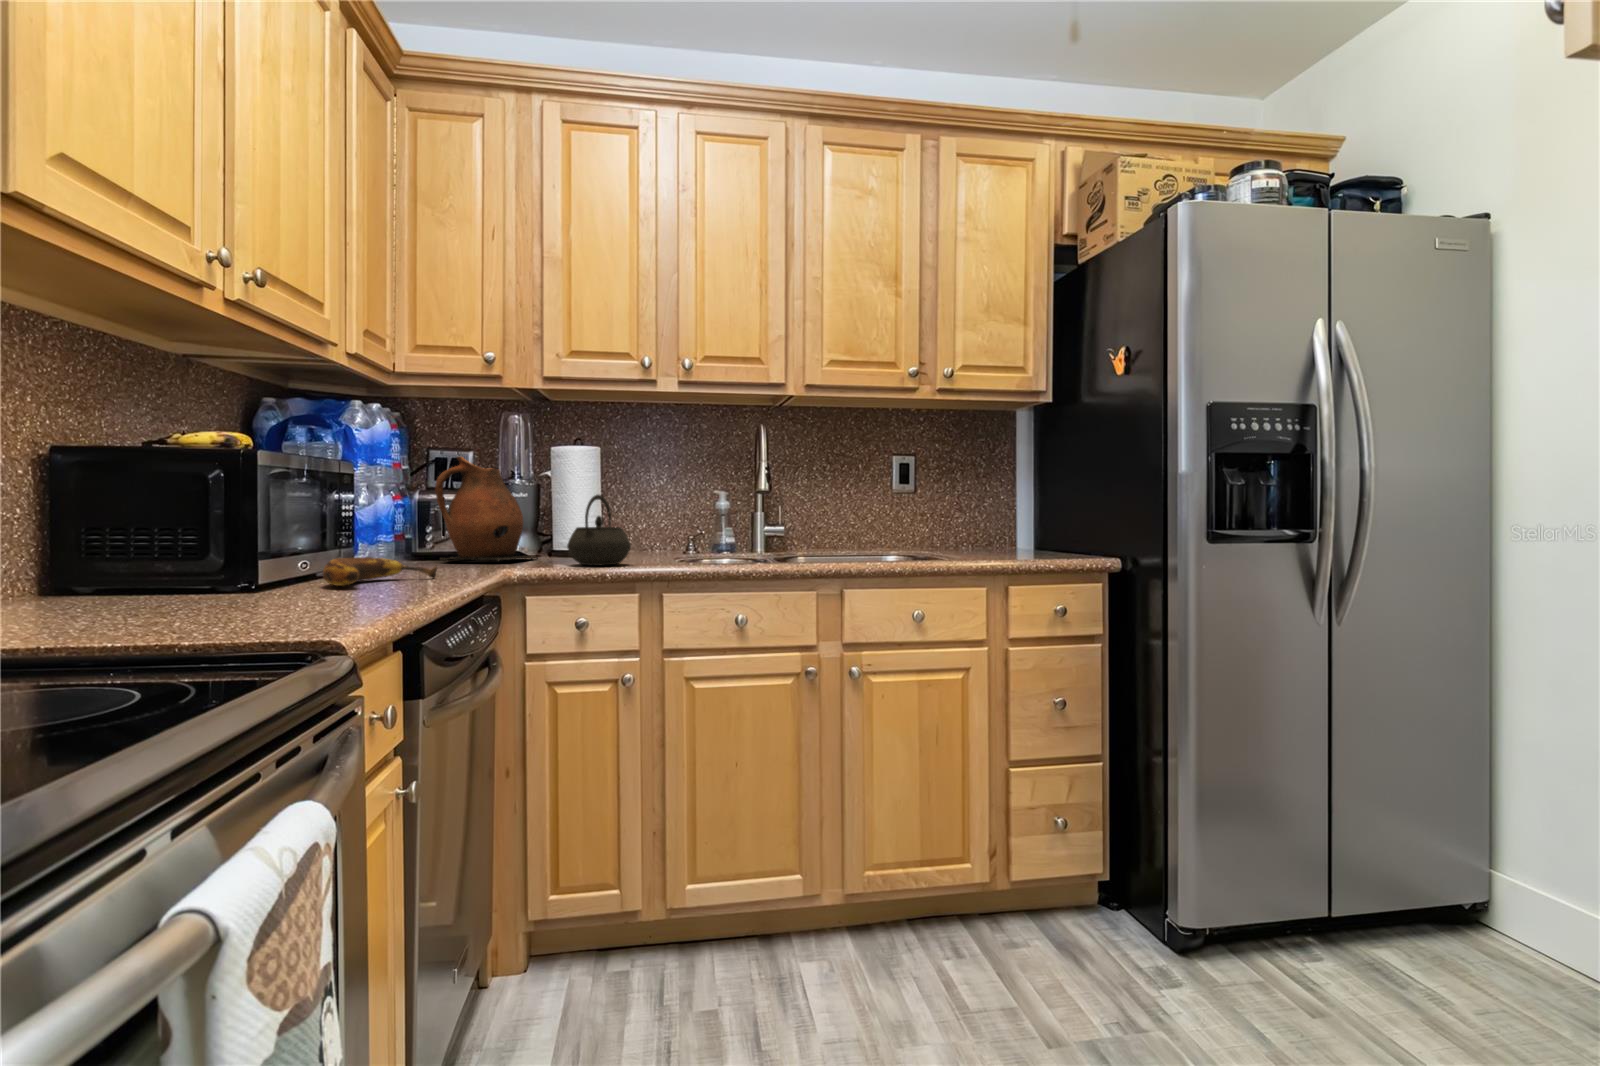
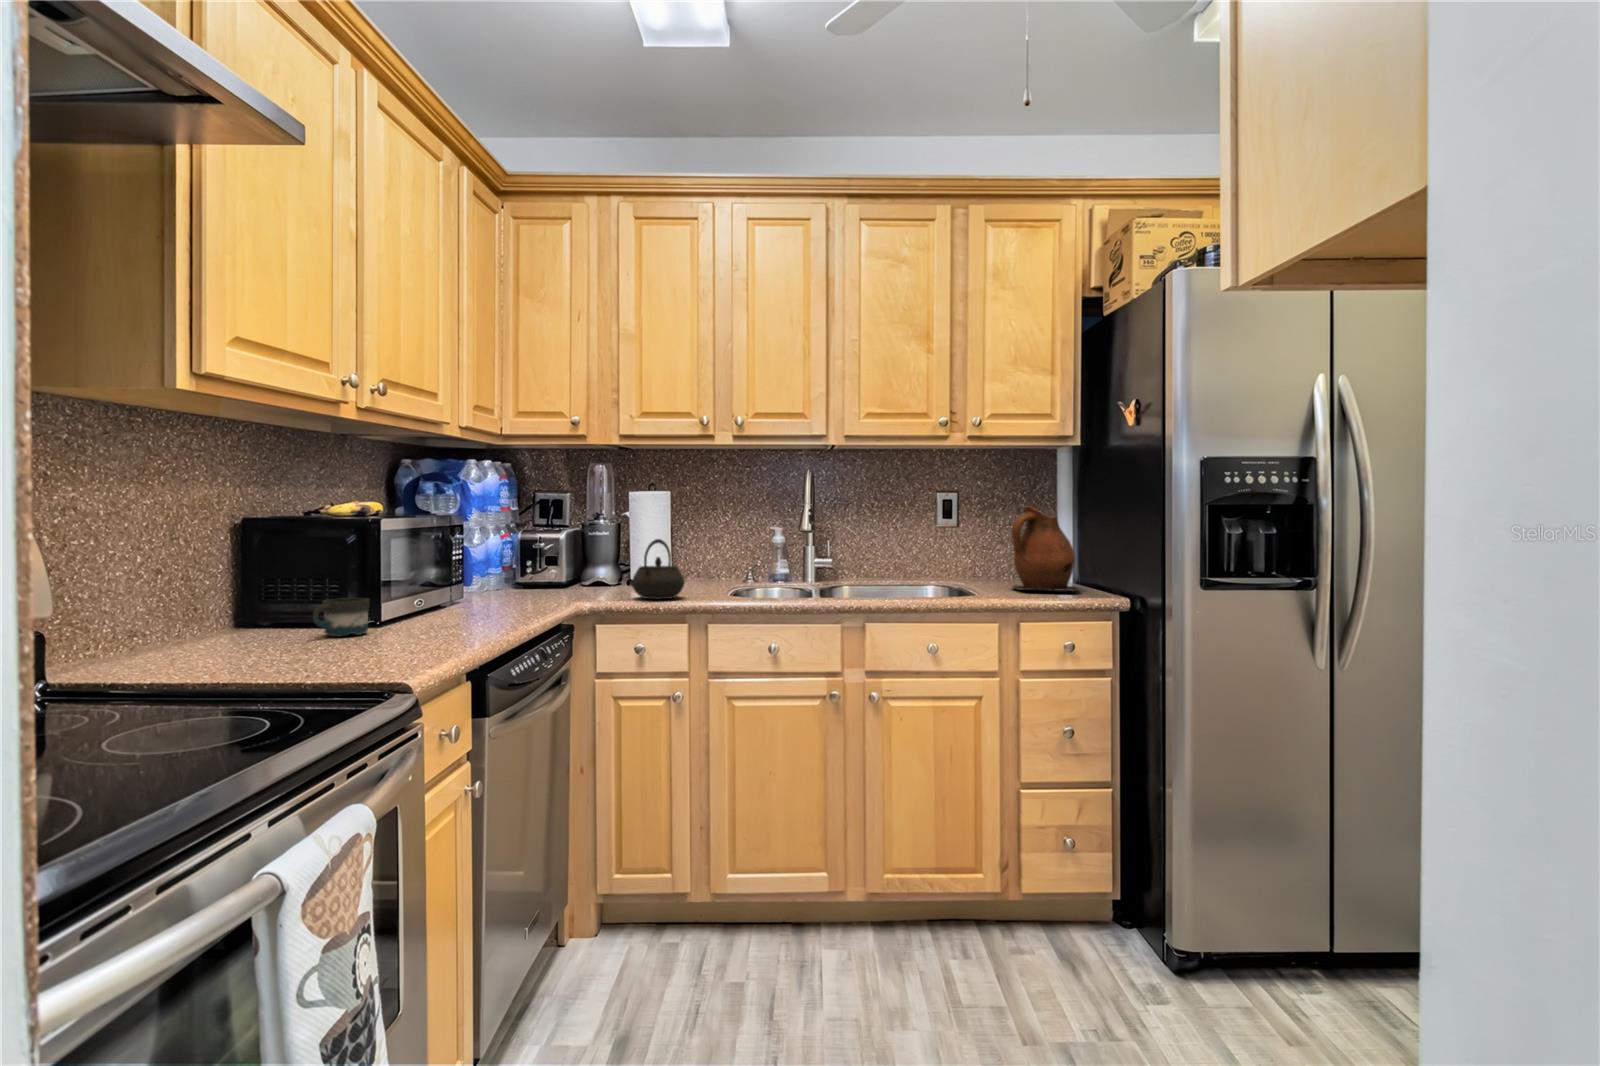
ceramic pitcher: present [435,457,538,561] -> present [1012,507,1079,592]
mug: none [170,550,249,598] -> present [313,598,369,636]
banana: present [322,557,437,586] -> none [426,598,518,624]

